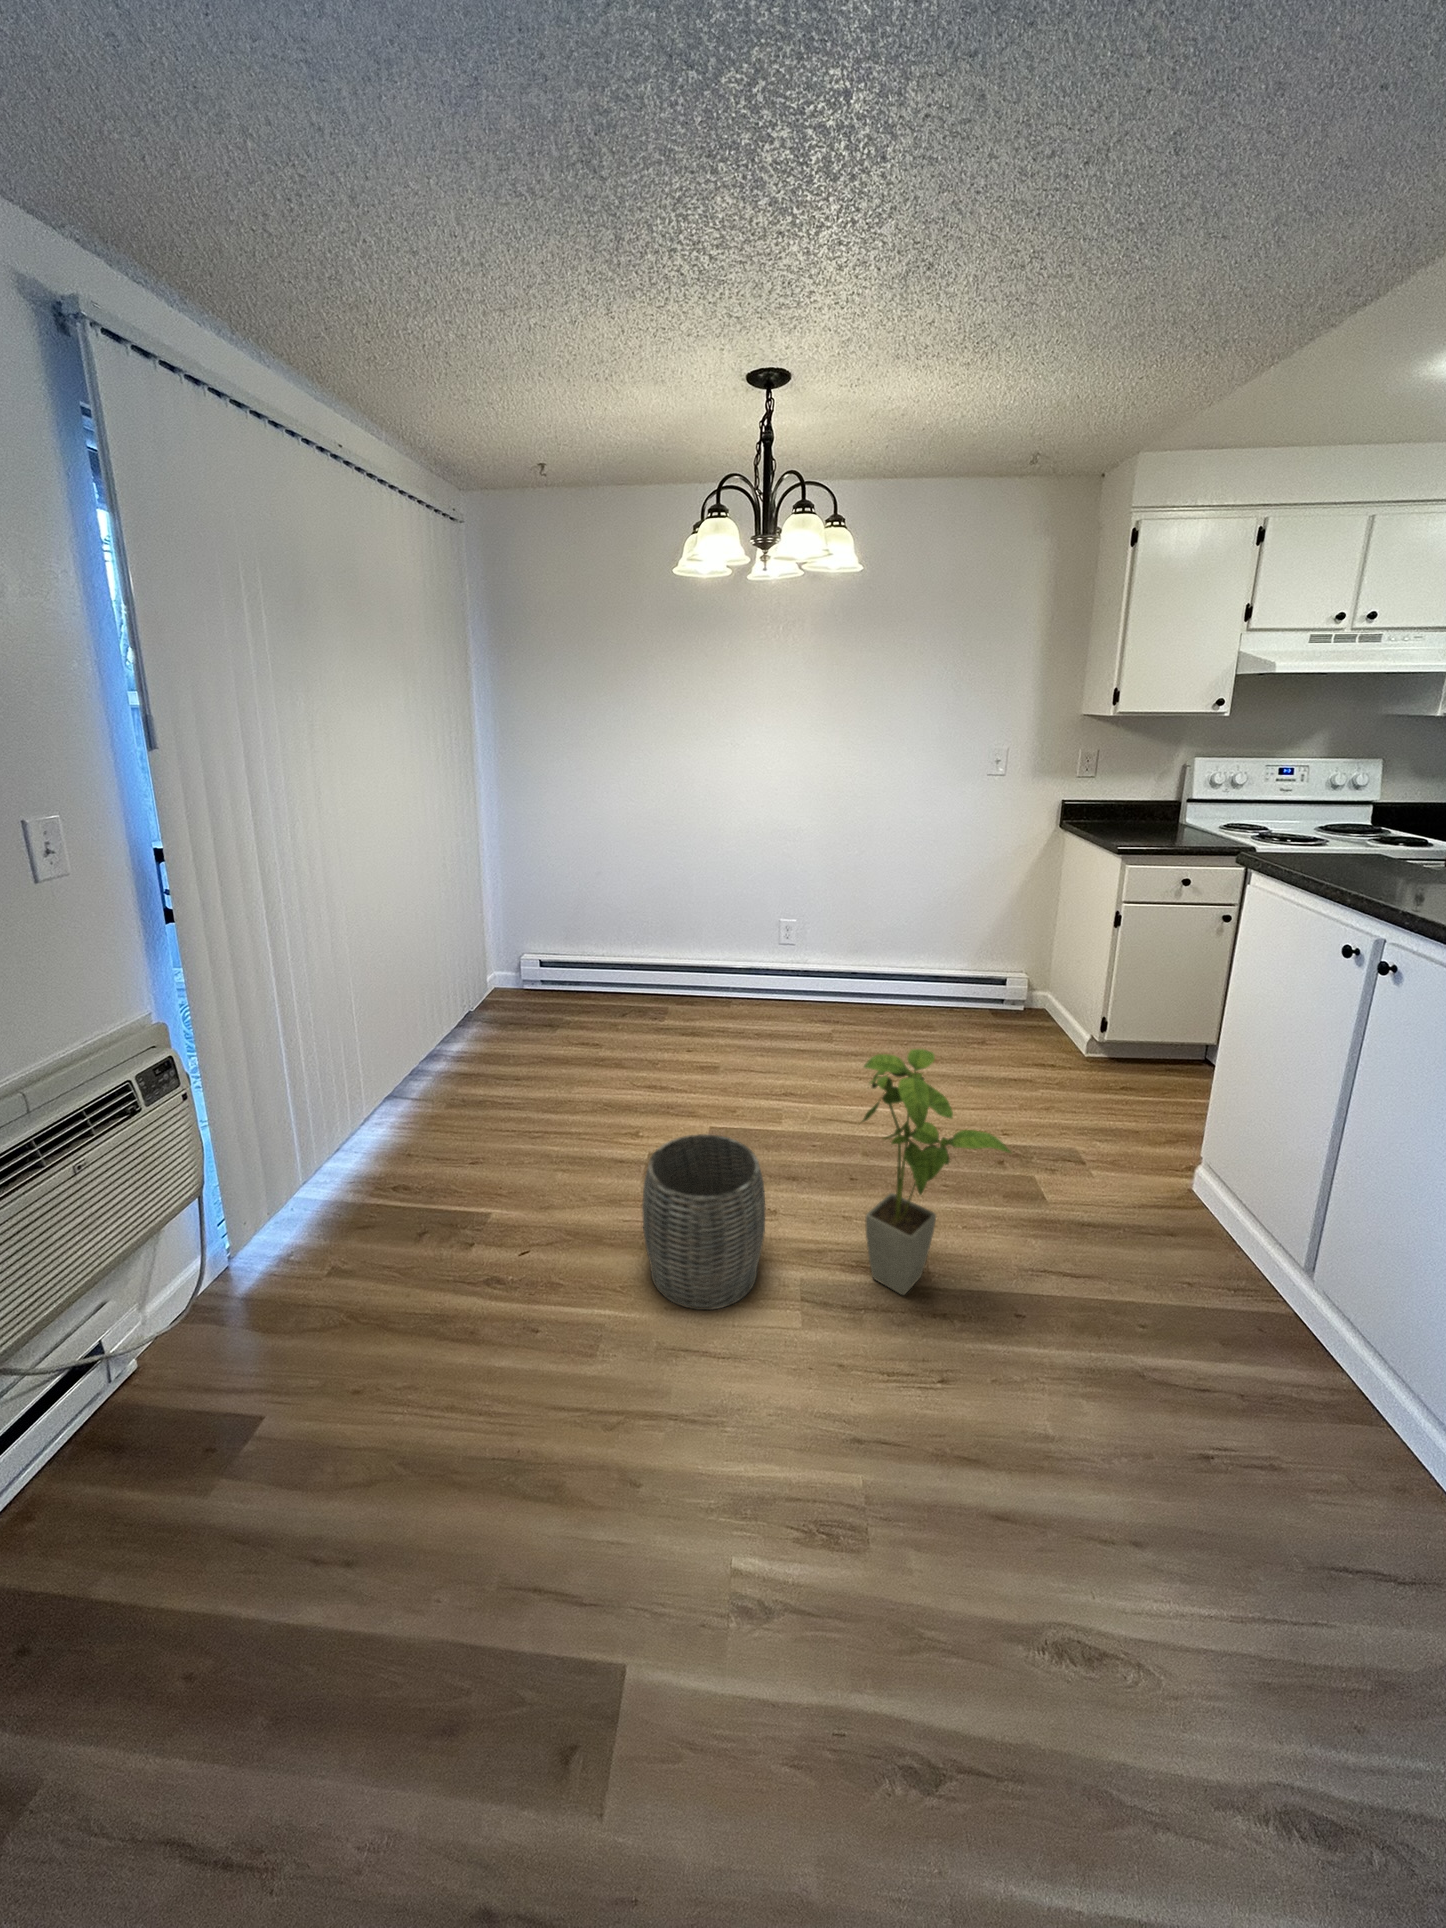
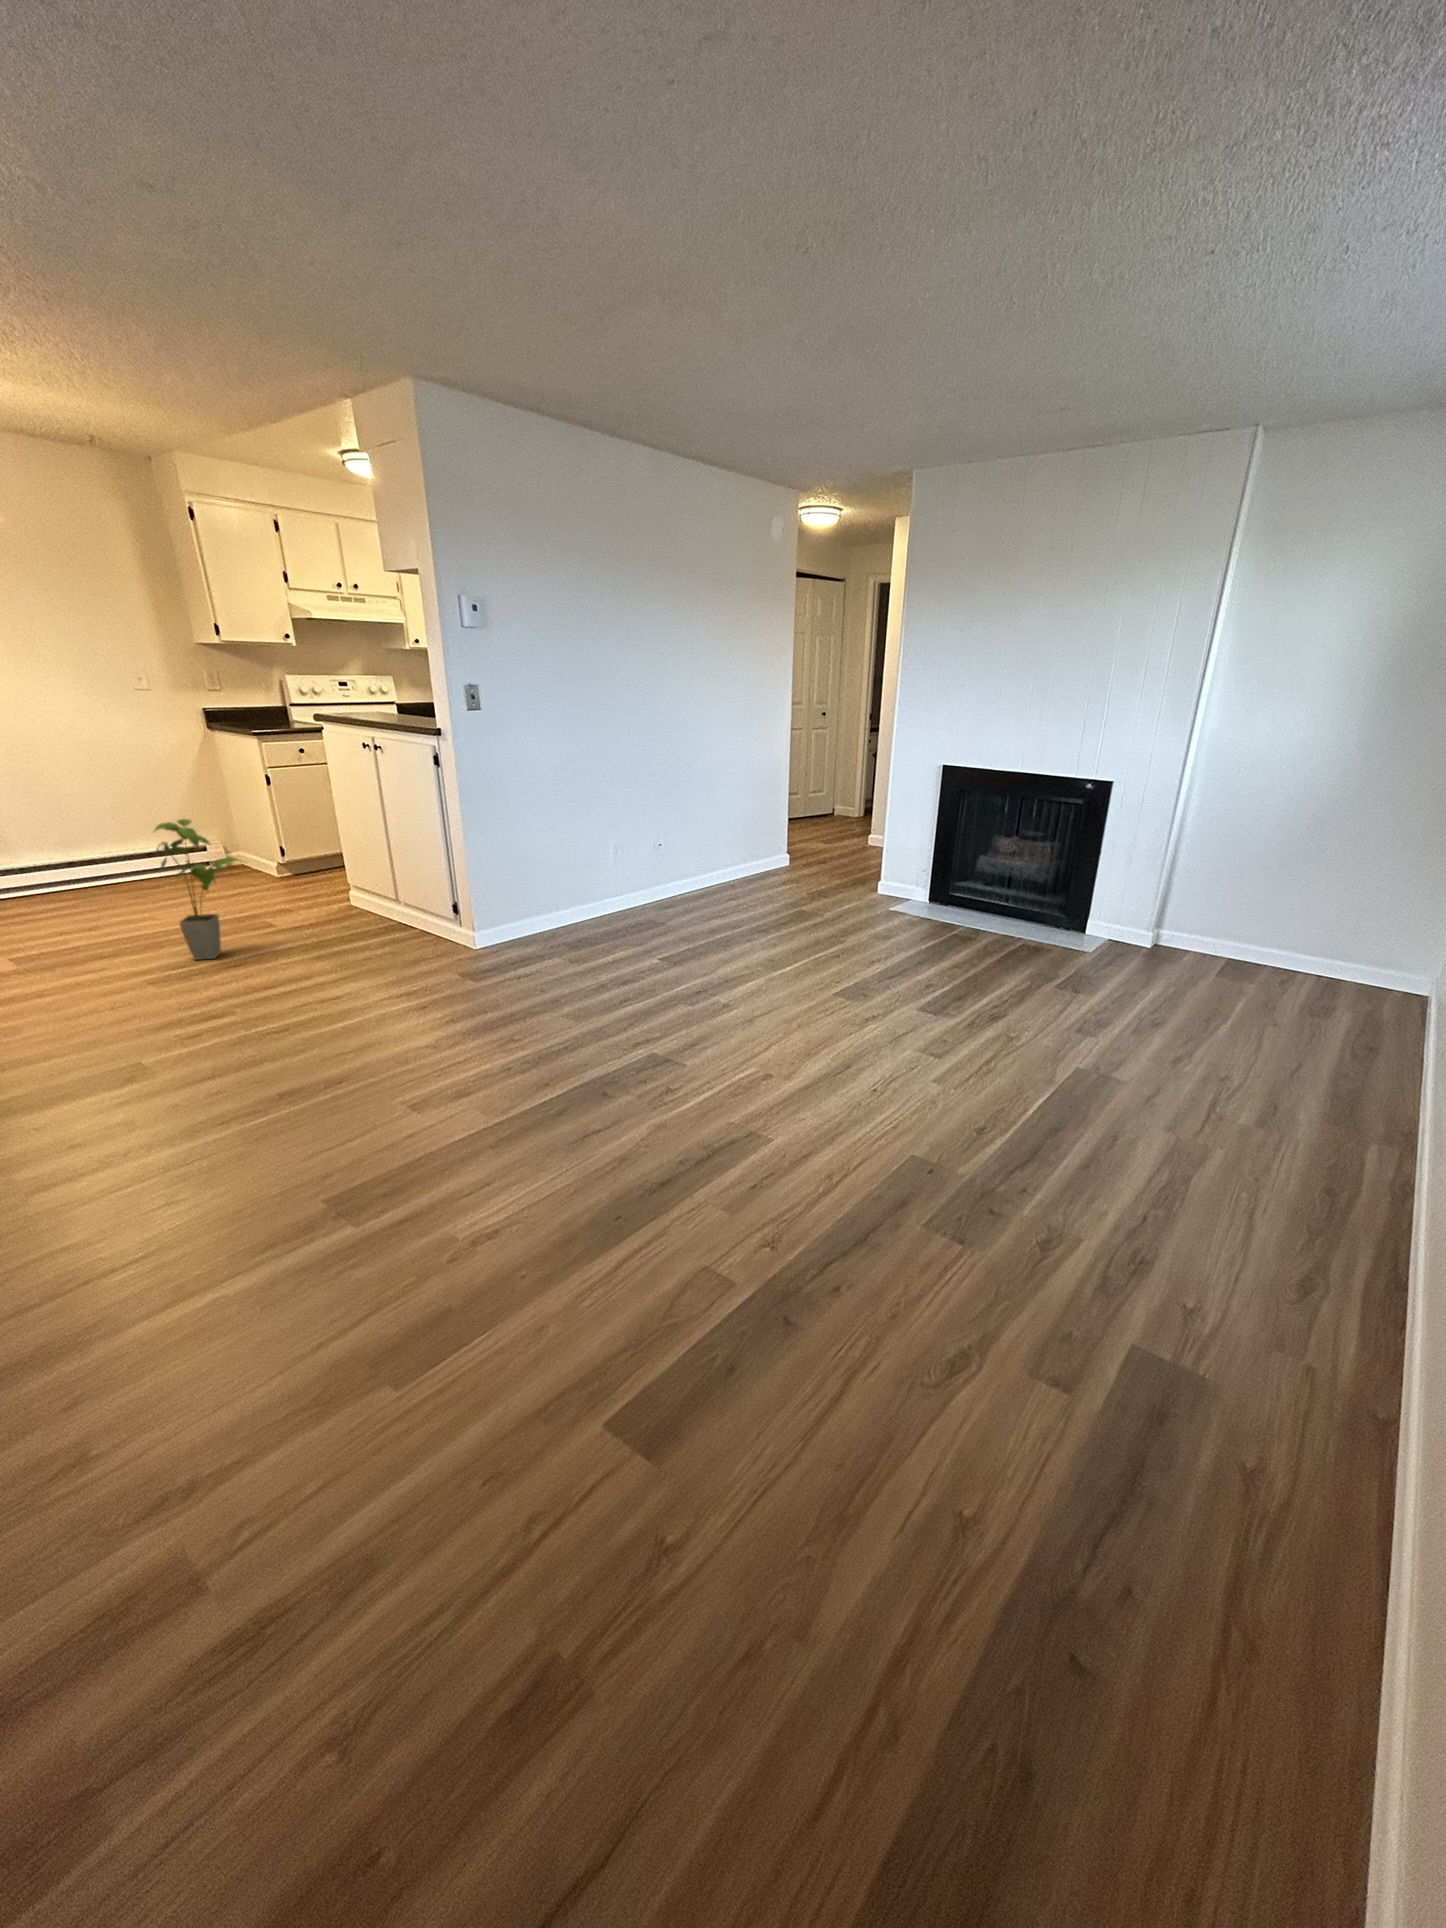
woven basket: present [642,1134,766,1310] -> none [25,906,125,996]

